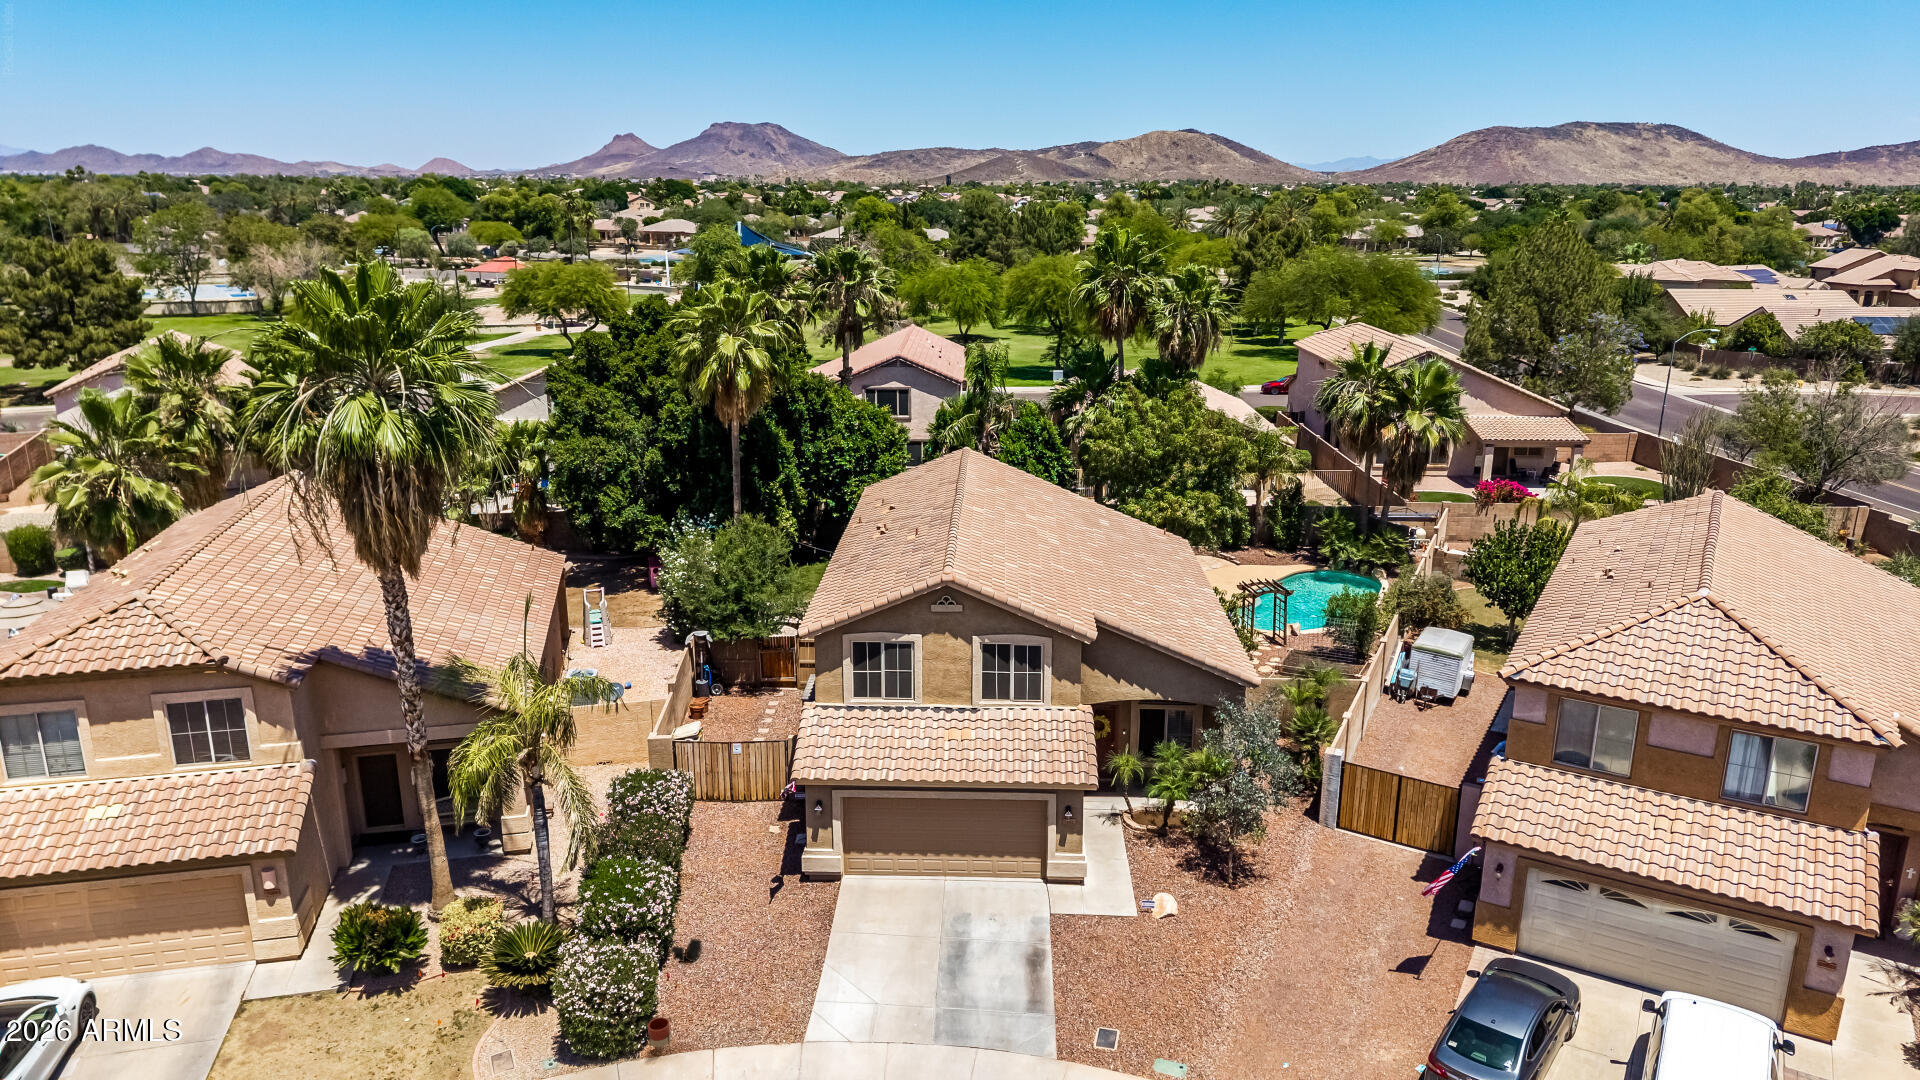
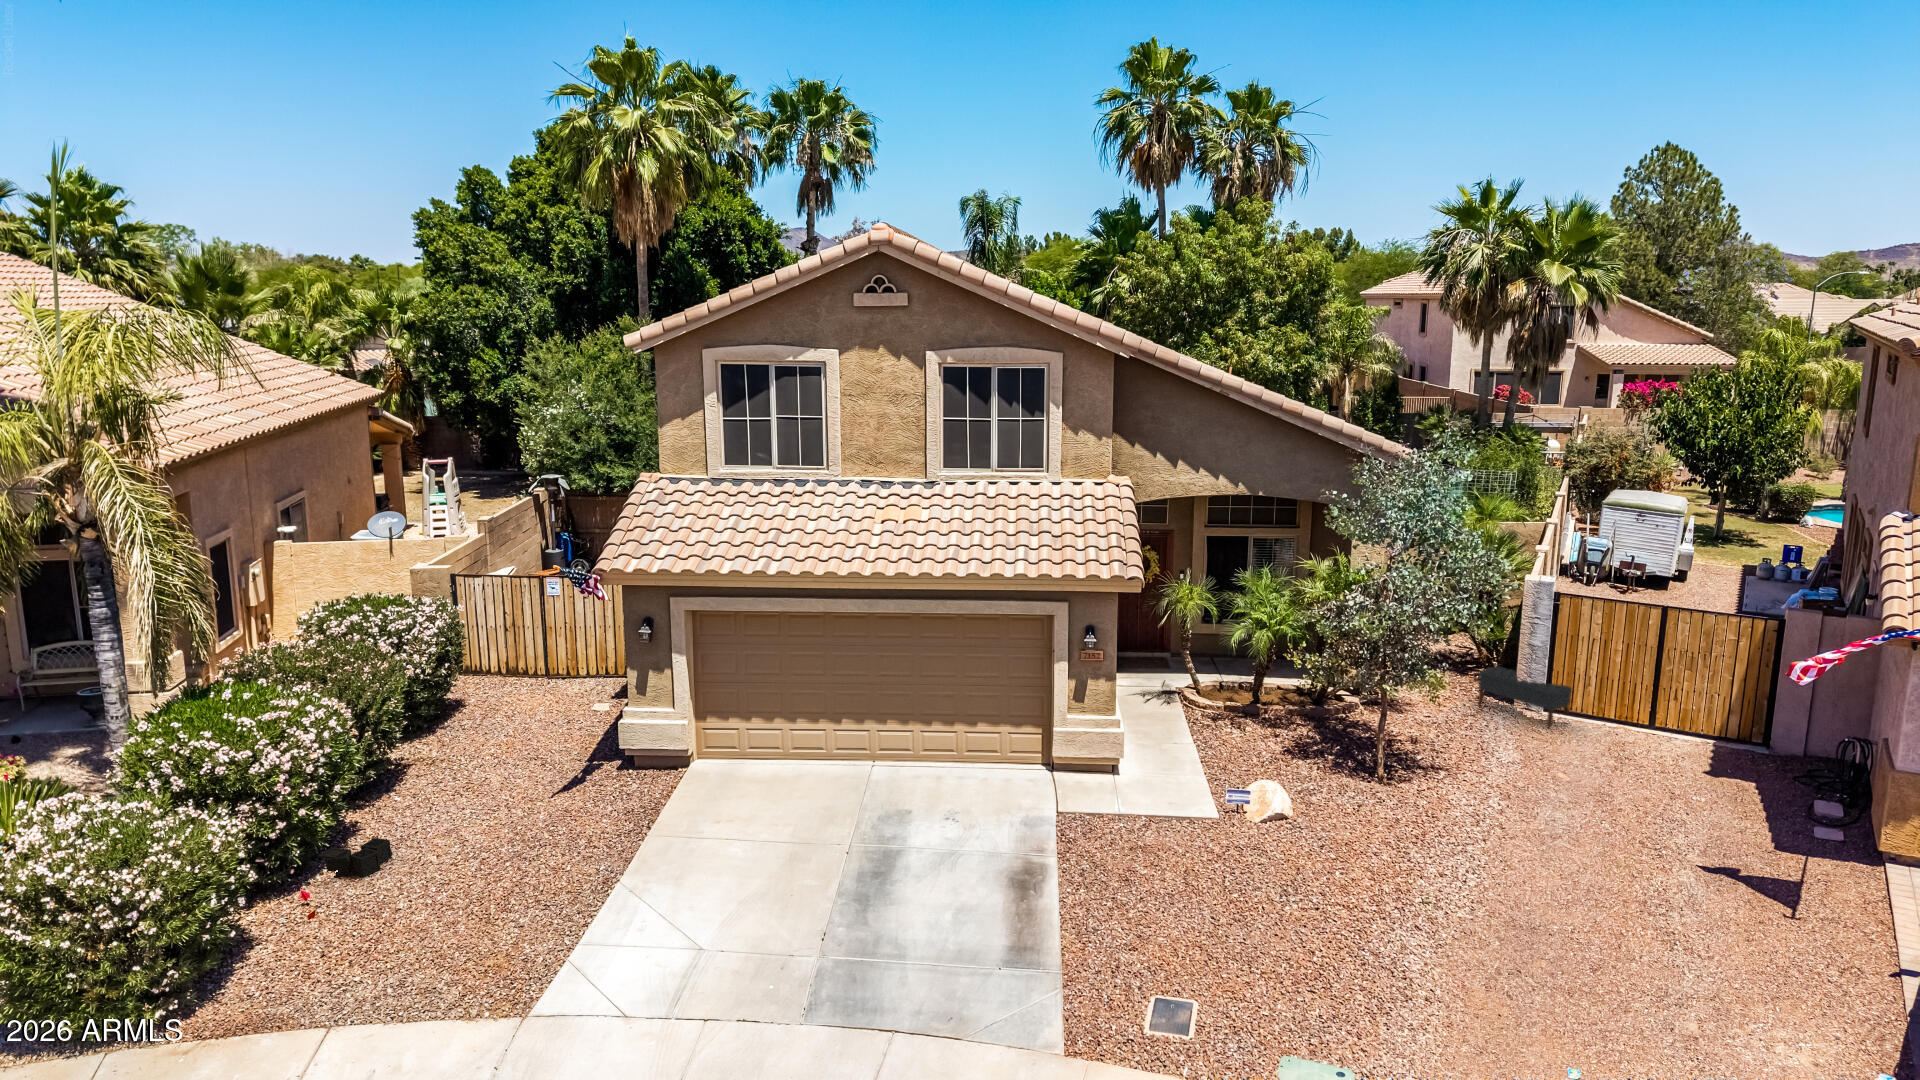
bench: none [1297,800,1348,844] -> present [1478,666,1572,728]
planter: present [648,1017,671,1052] -> none [176,952,233,1028]

